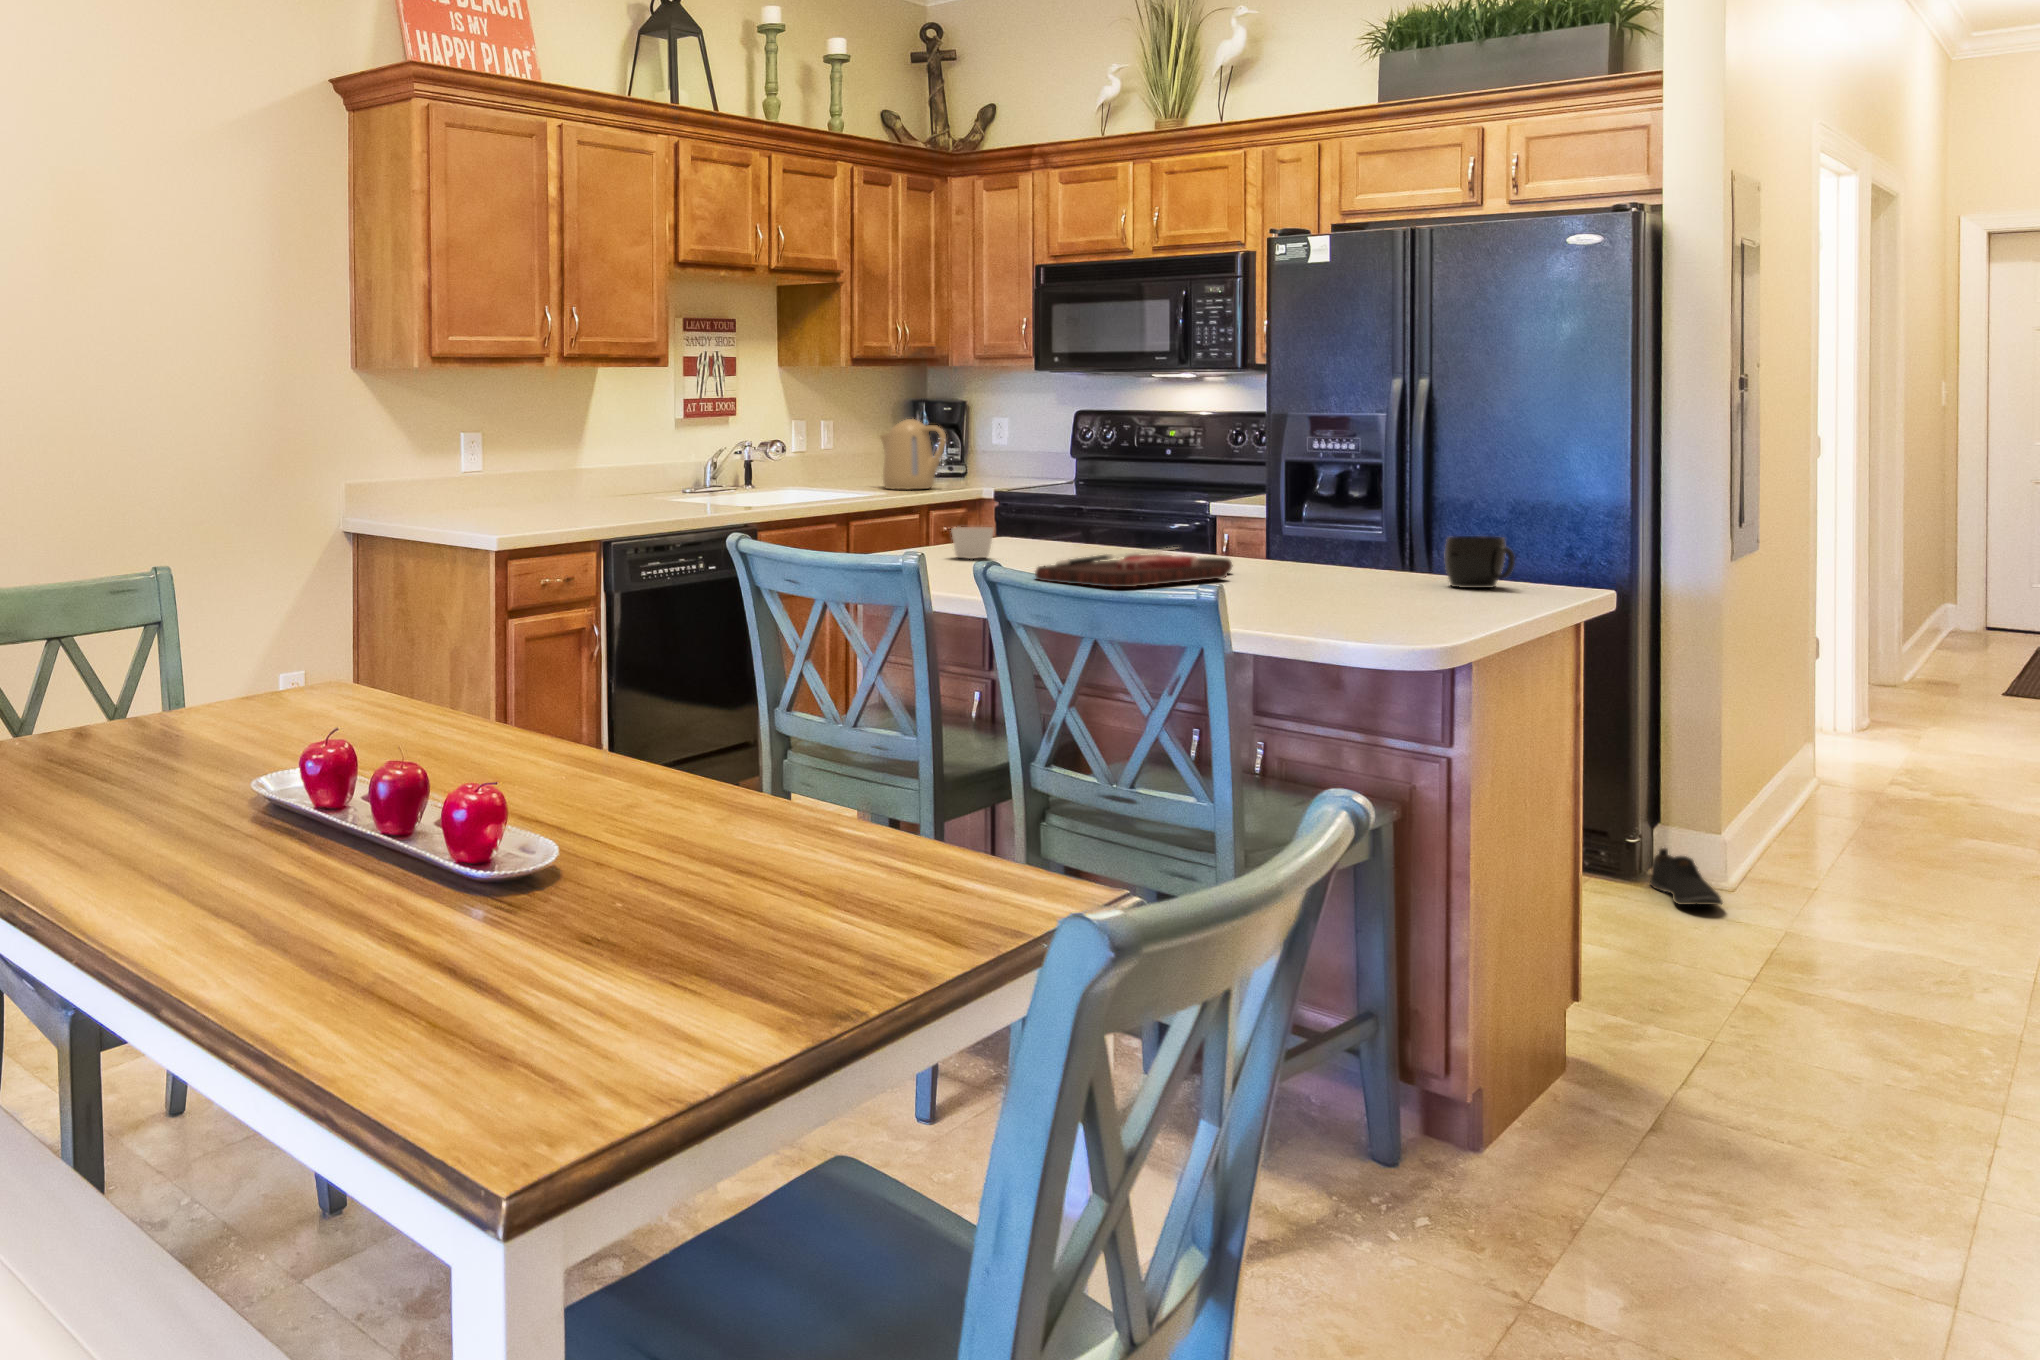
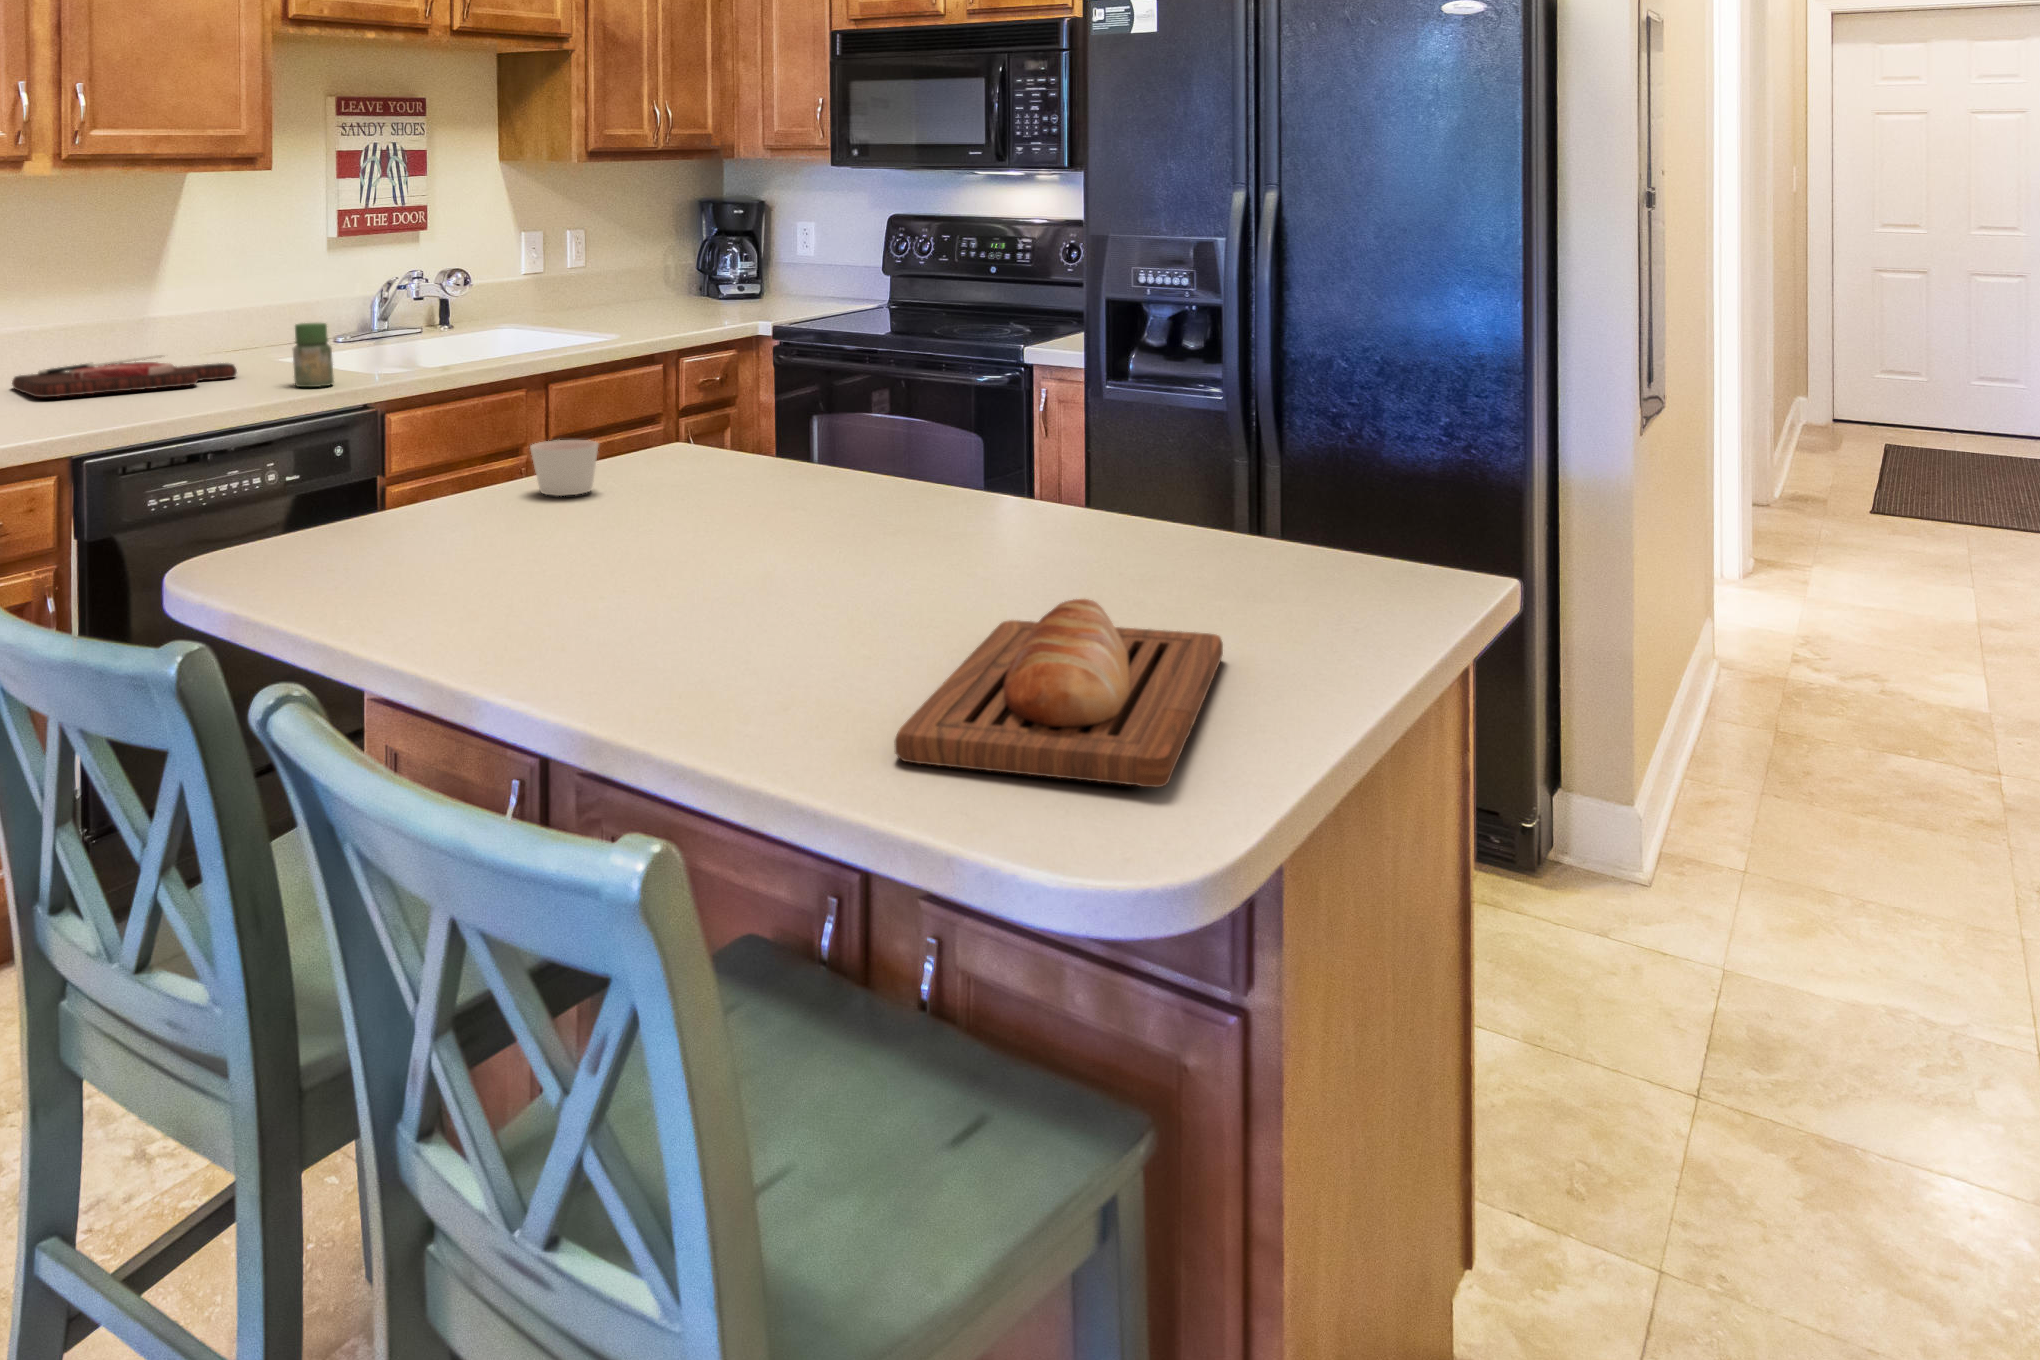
kettle: present [880,419,946,490] -> none [635,228,717,321]
jar: none [696,476,722,519] -> present [293,323,334,387]
mug: present [1445,536,1515,588] -> none [1243,488,1348,584]
cutting board: present [1035,548,1233,587] -> present [12,355,237,397]
bread loaf: none [1292,570,1449,630] -> present [895,599,1223,787]
shoe: present [1650,848,1723,905] -> none [1572,829,1665,925]

